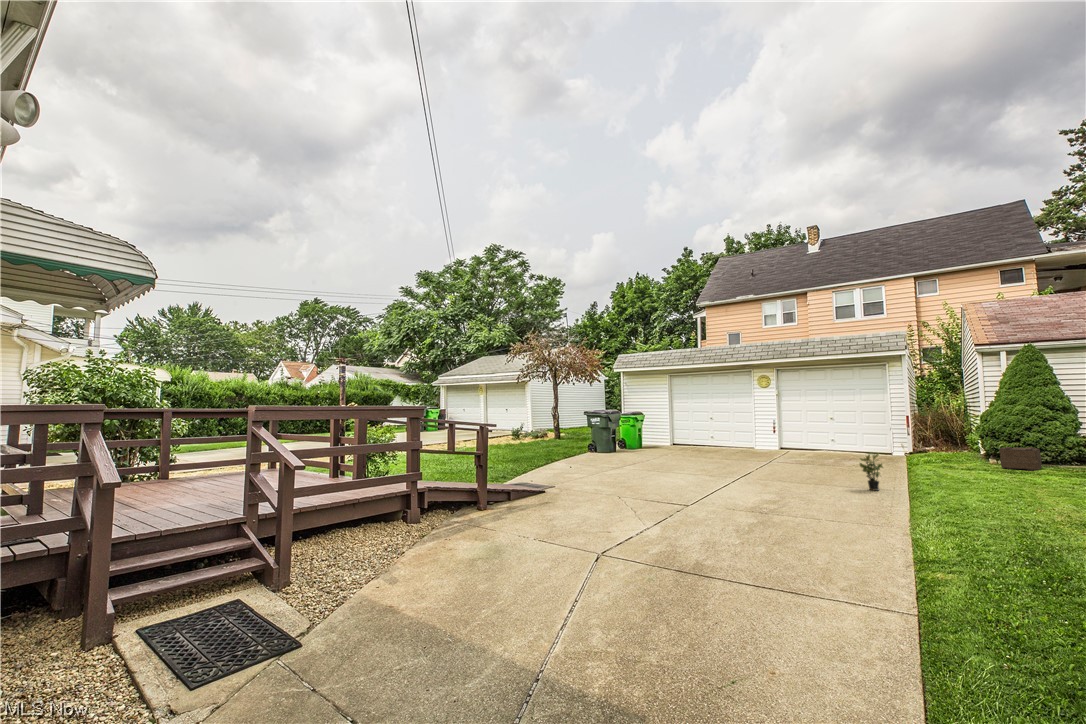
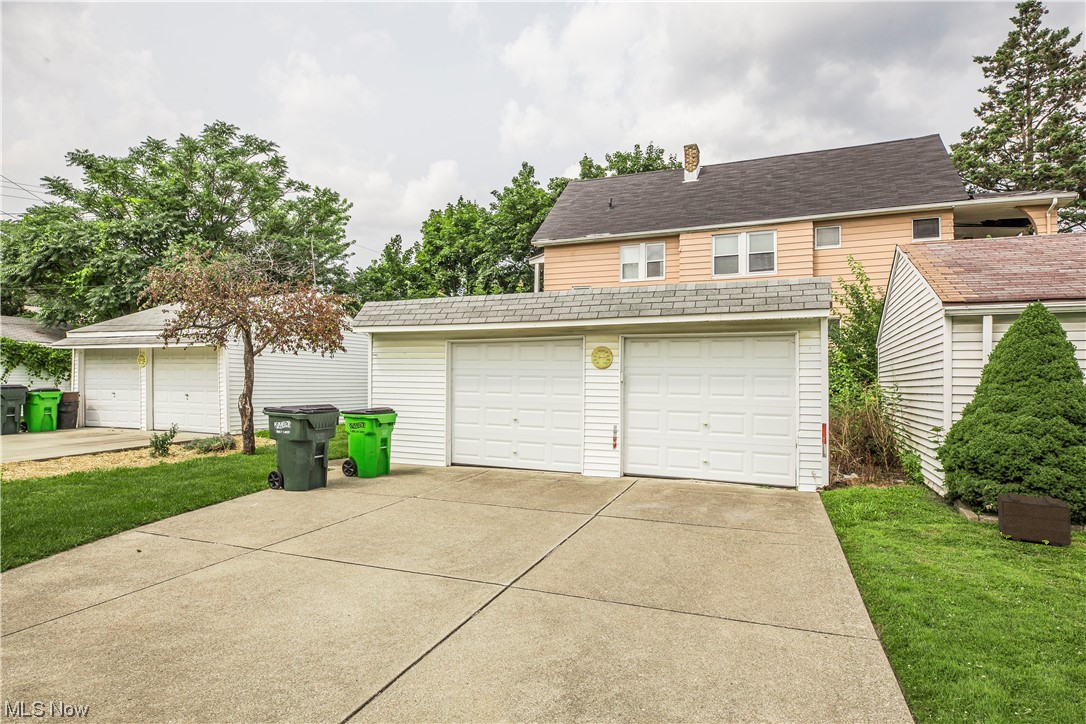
potted plant: present [860,453,883,491] -> none [813,568,880,693]

